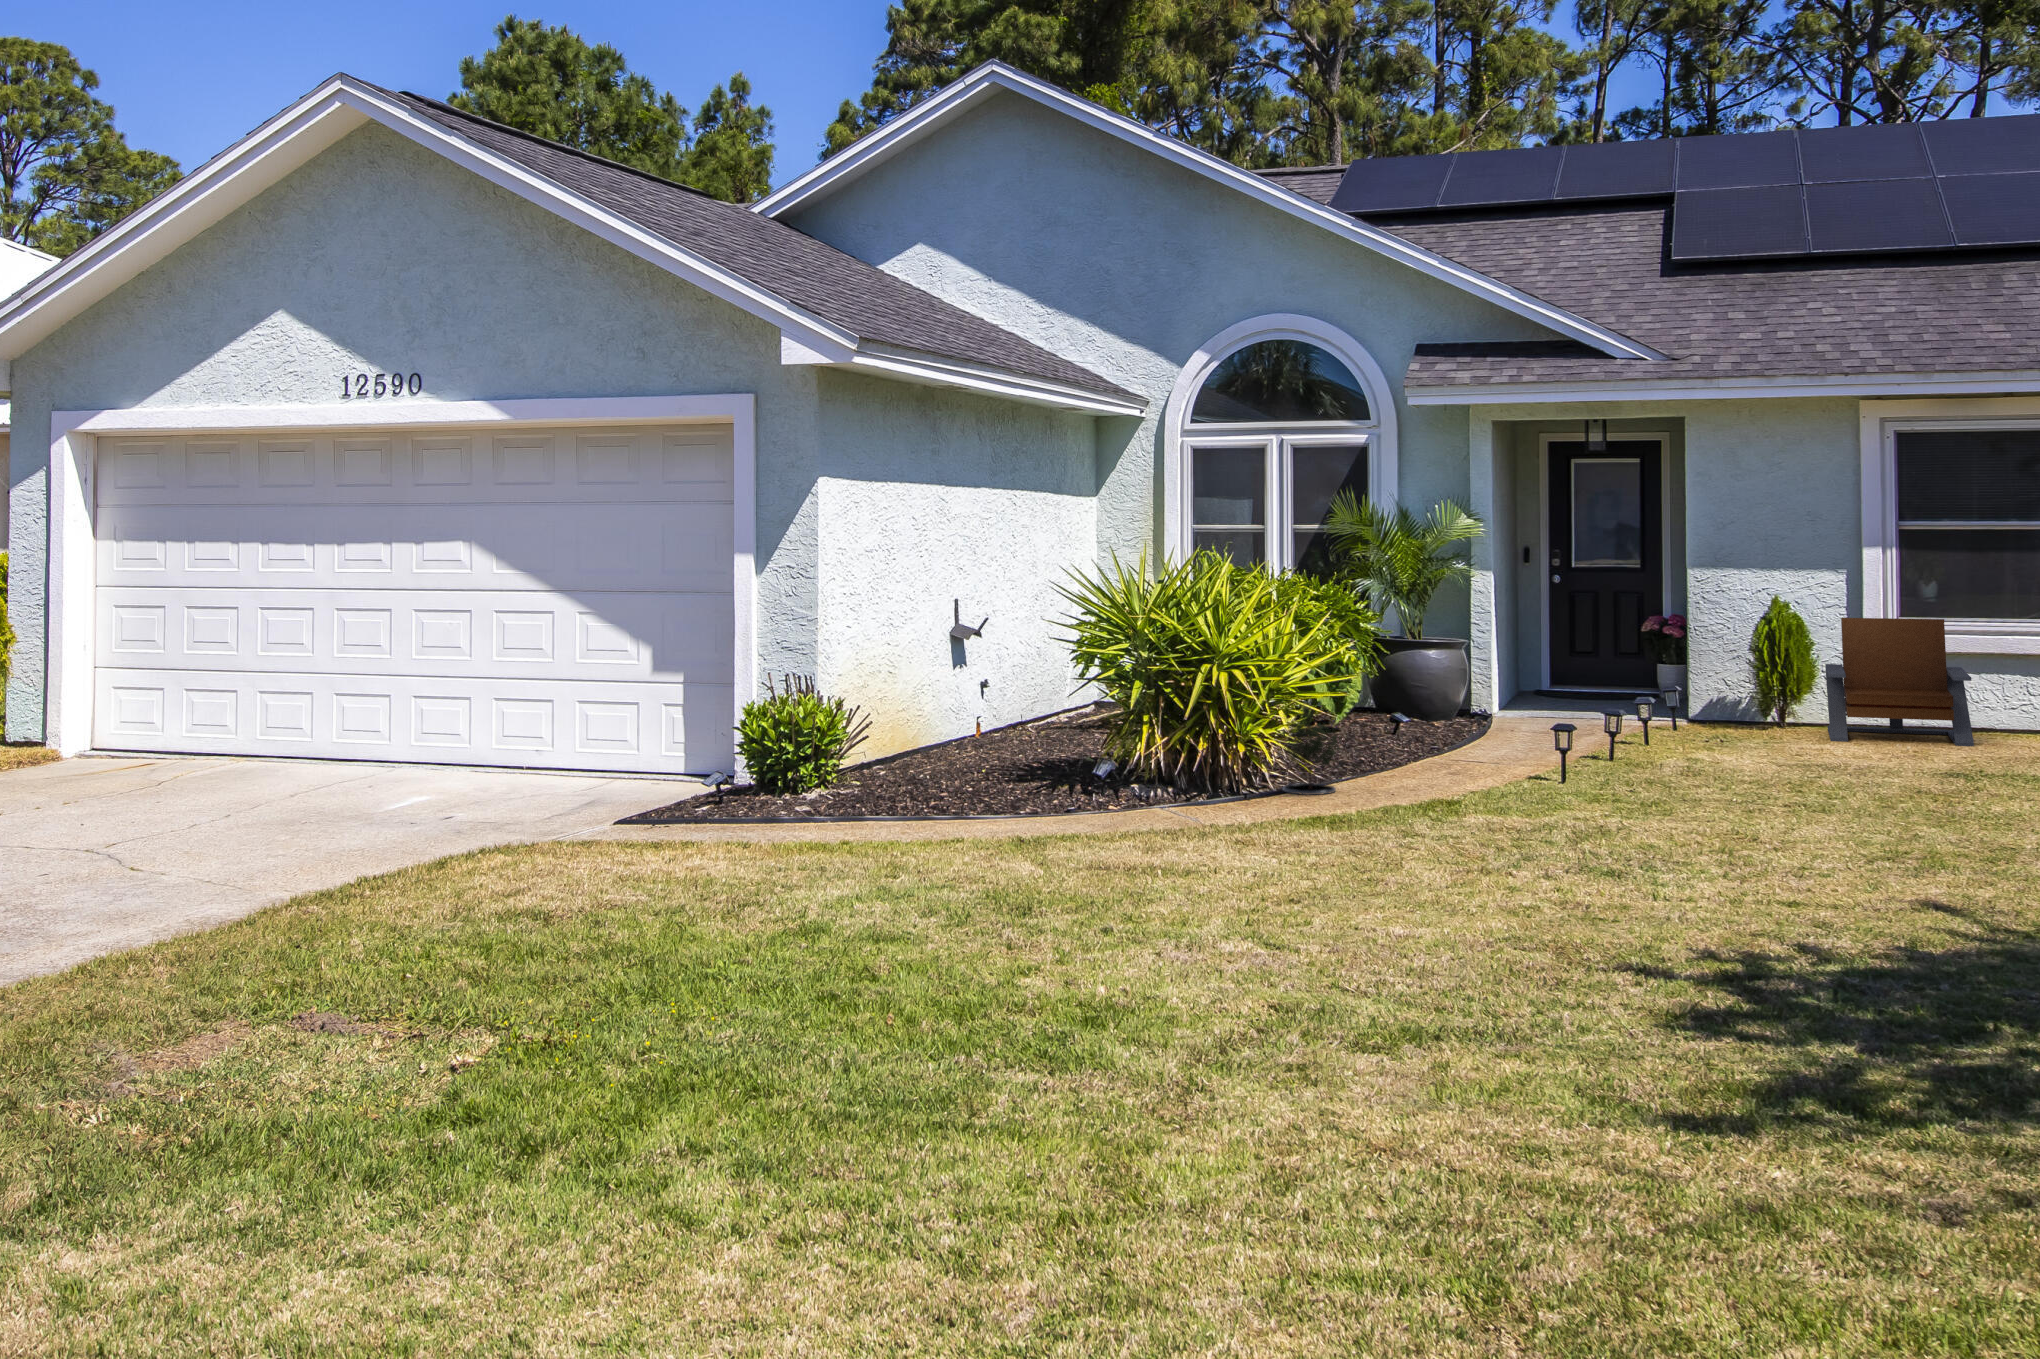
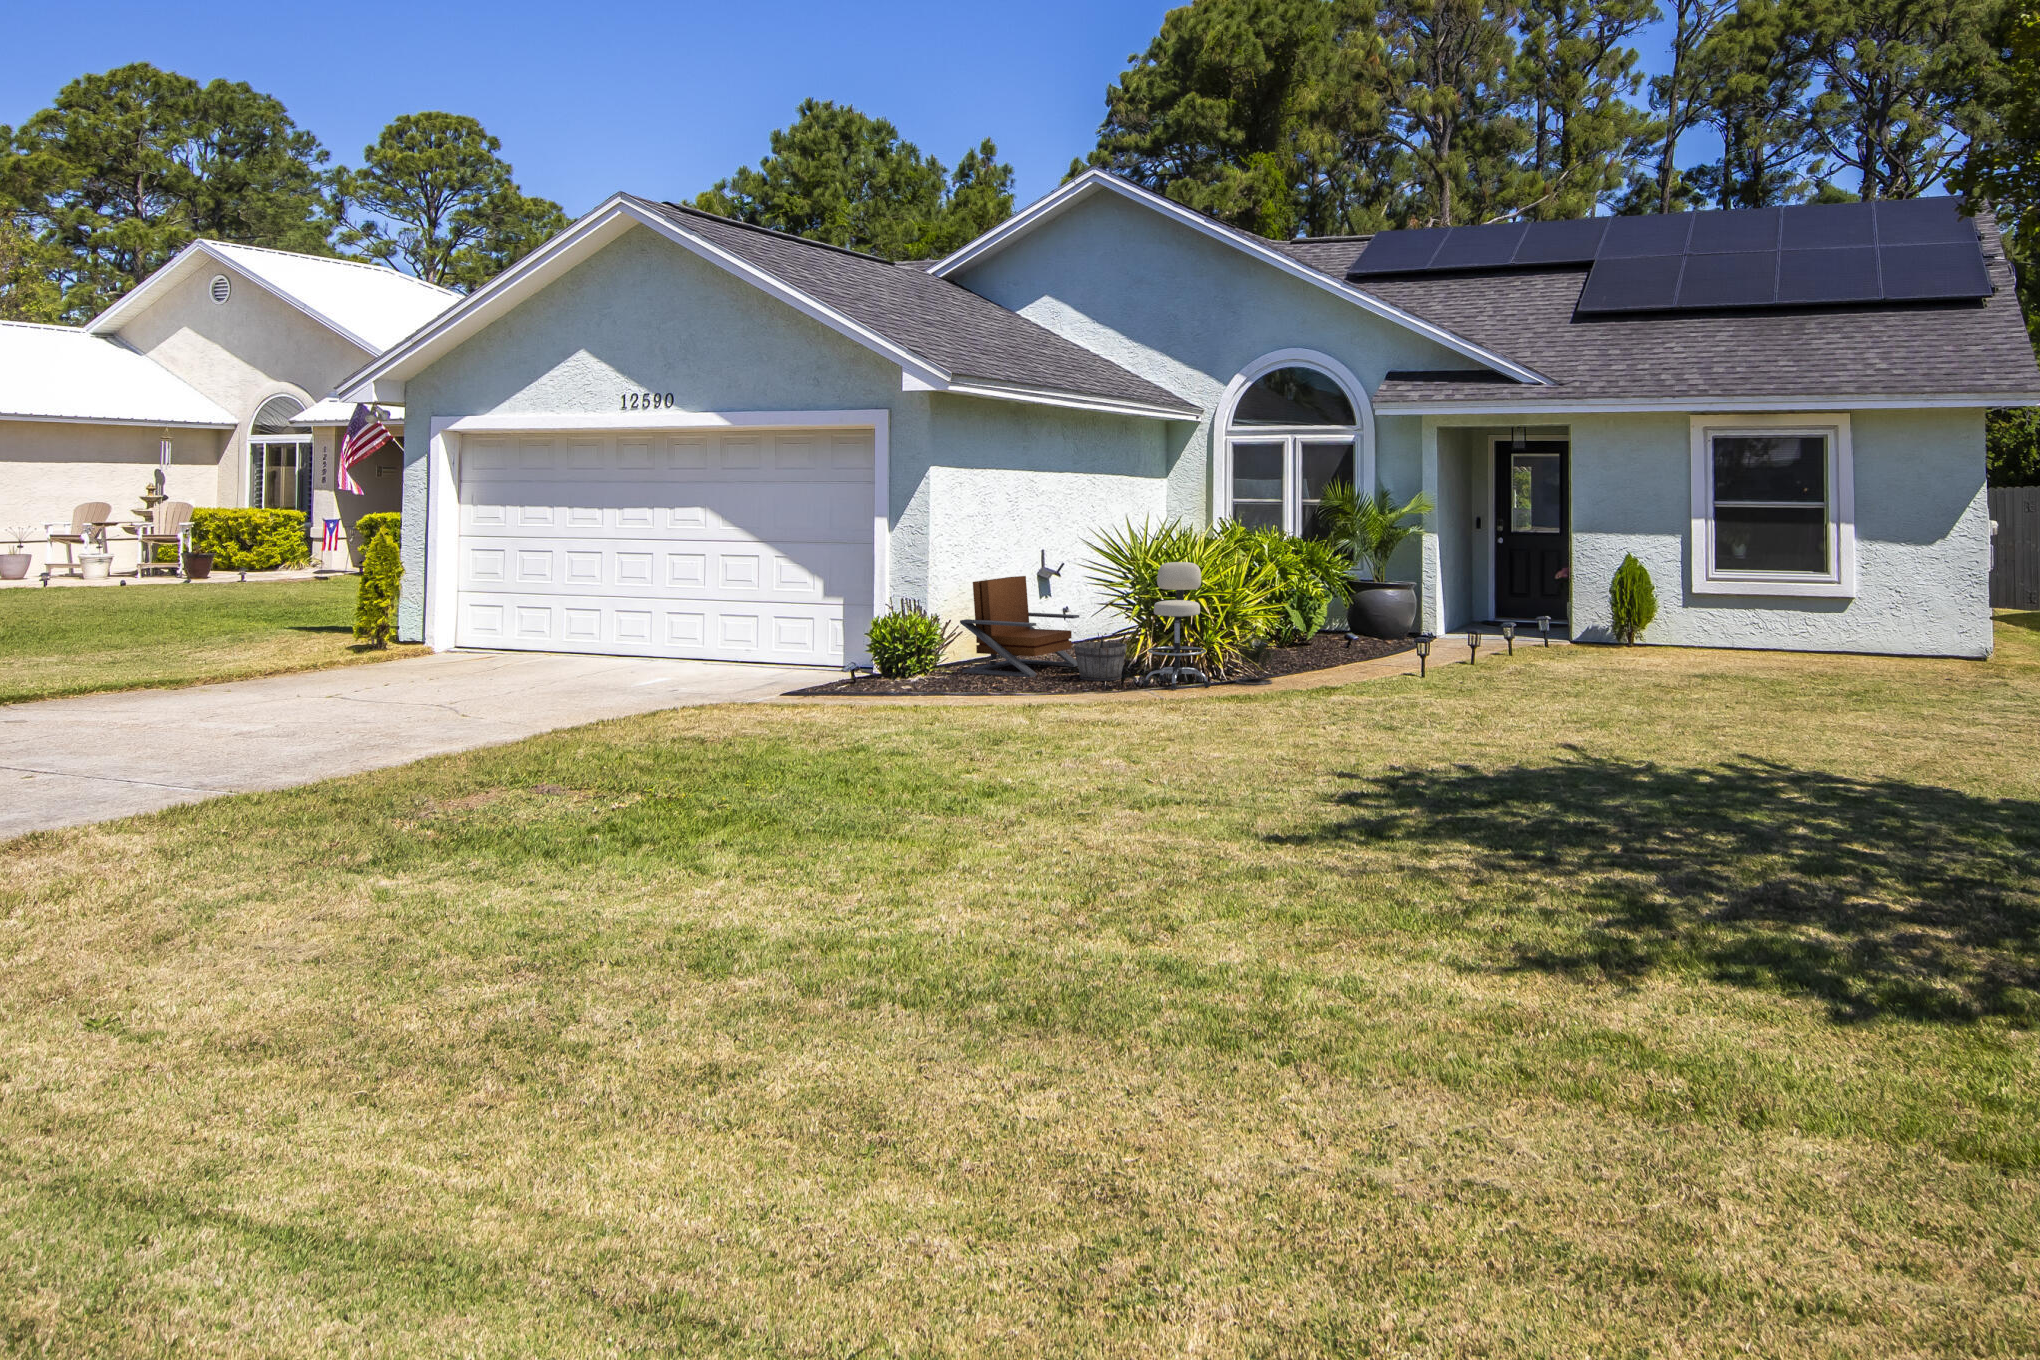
stool: none [1152,616,1253,806] -> present [1143,562,1210,690]
lounge chair: present [1825,618,1974,746] -> present [960,576,1079,677]
wooden bucket: none [1040,721,1120,792] -> present [1074,633,1127,681]

